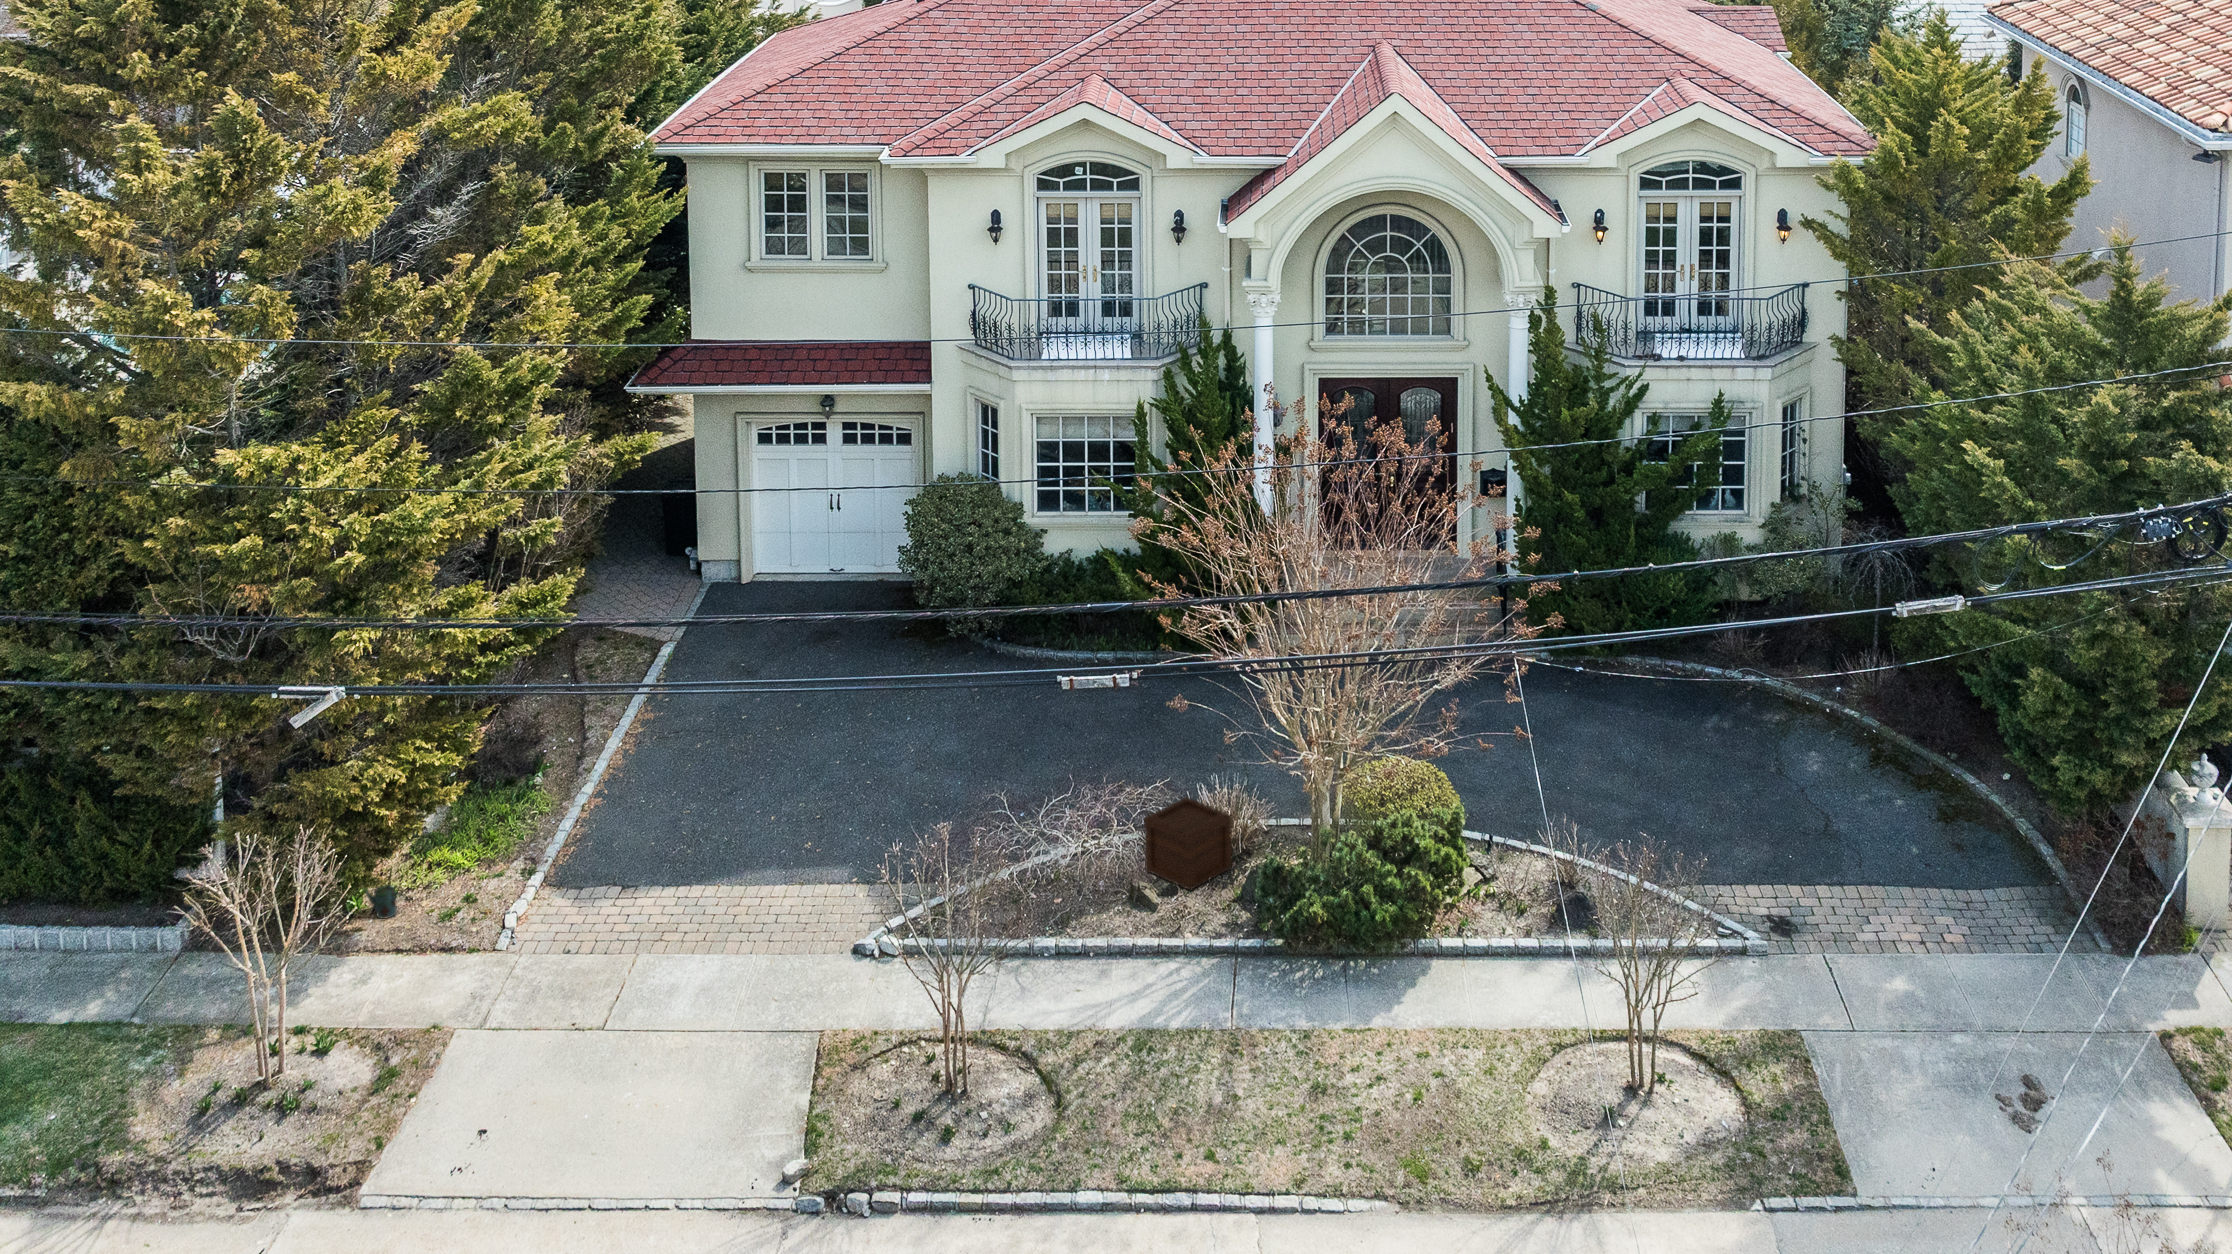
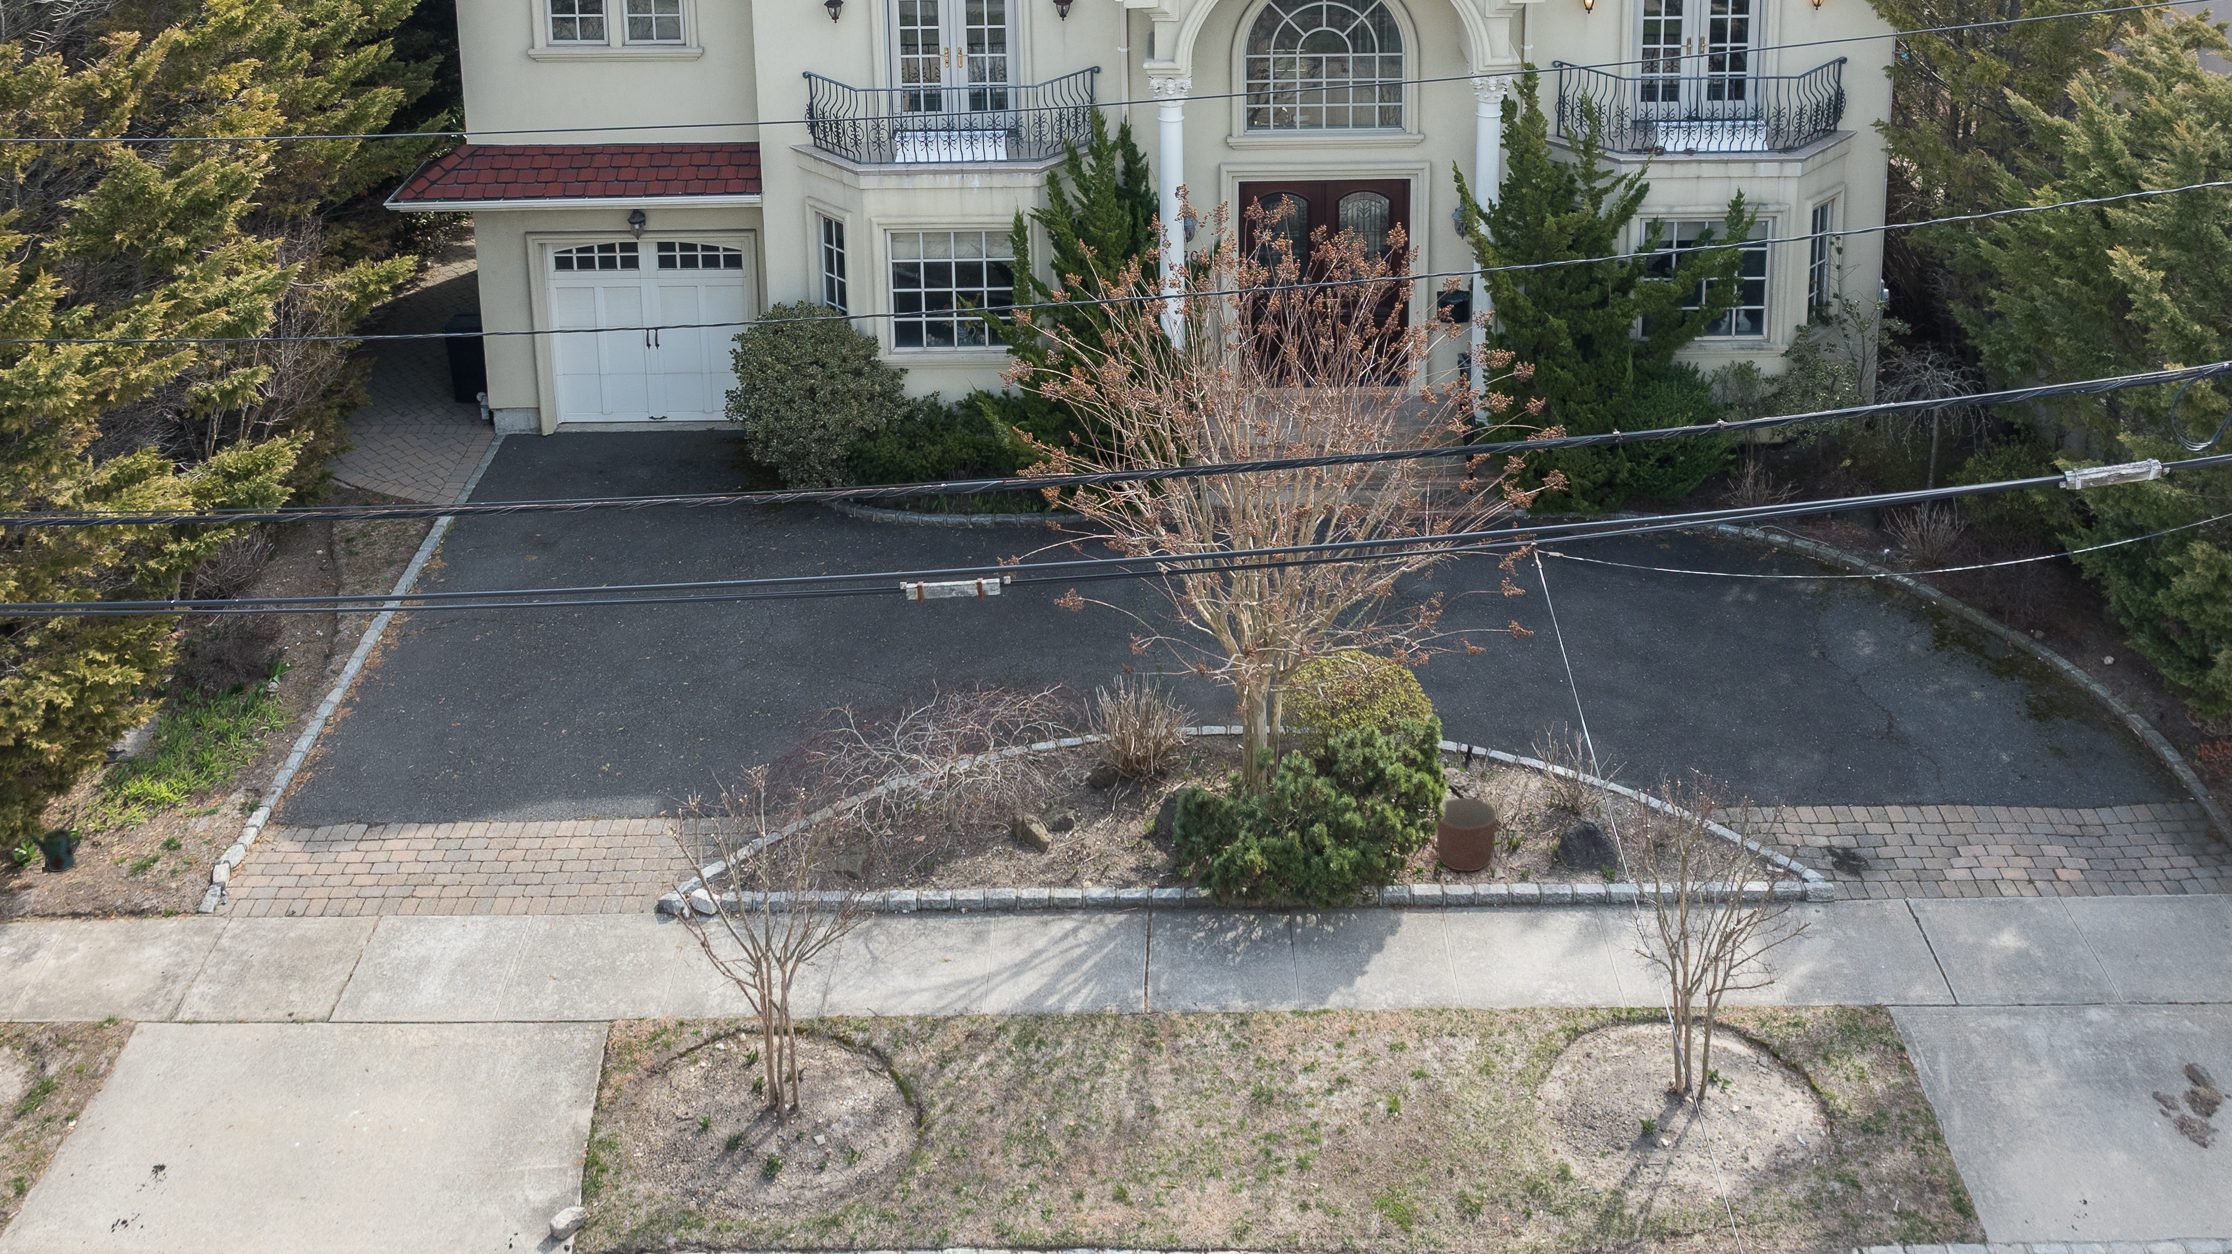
wooden crate: present [1144,797,1232,890] -> none [1030,706,1143,826]
planter: none [1460,869,1507,926] -> present [1437,798,1497,871]

